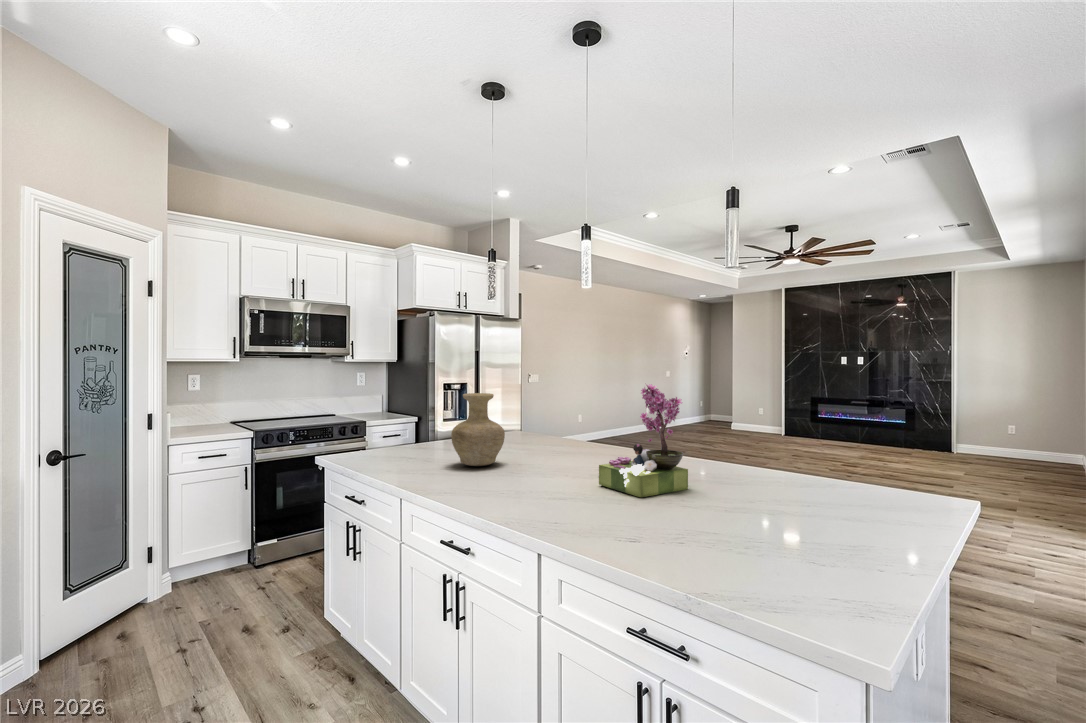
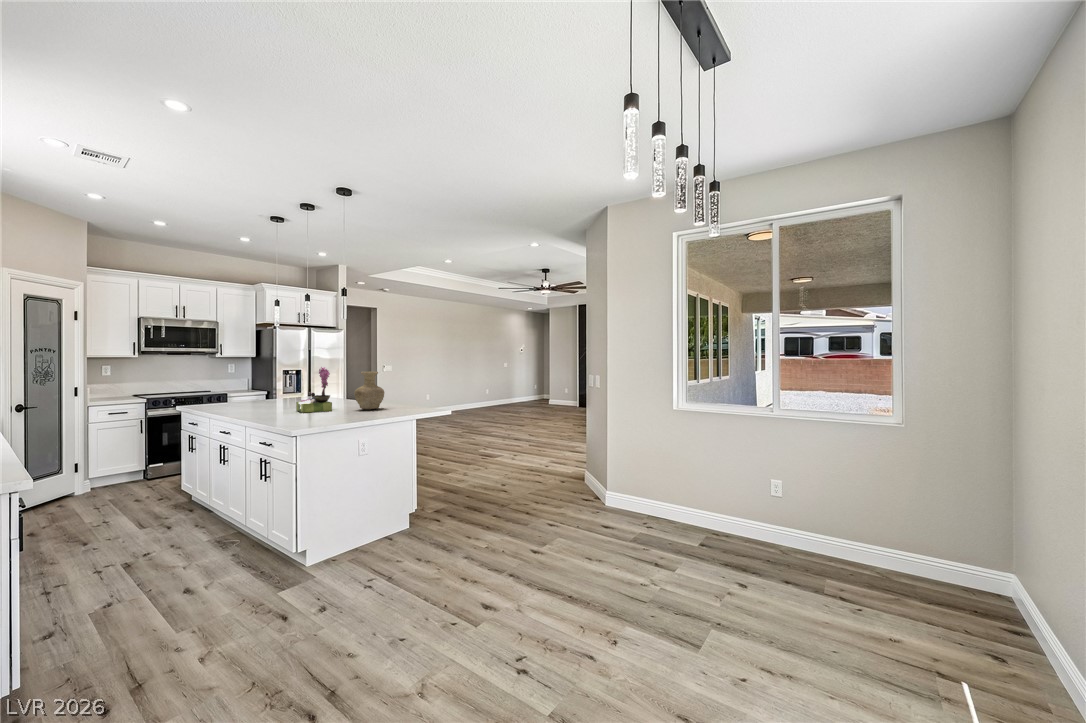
vase: present [451,393,505,466] -> present [355,372,384,410]

